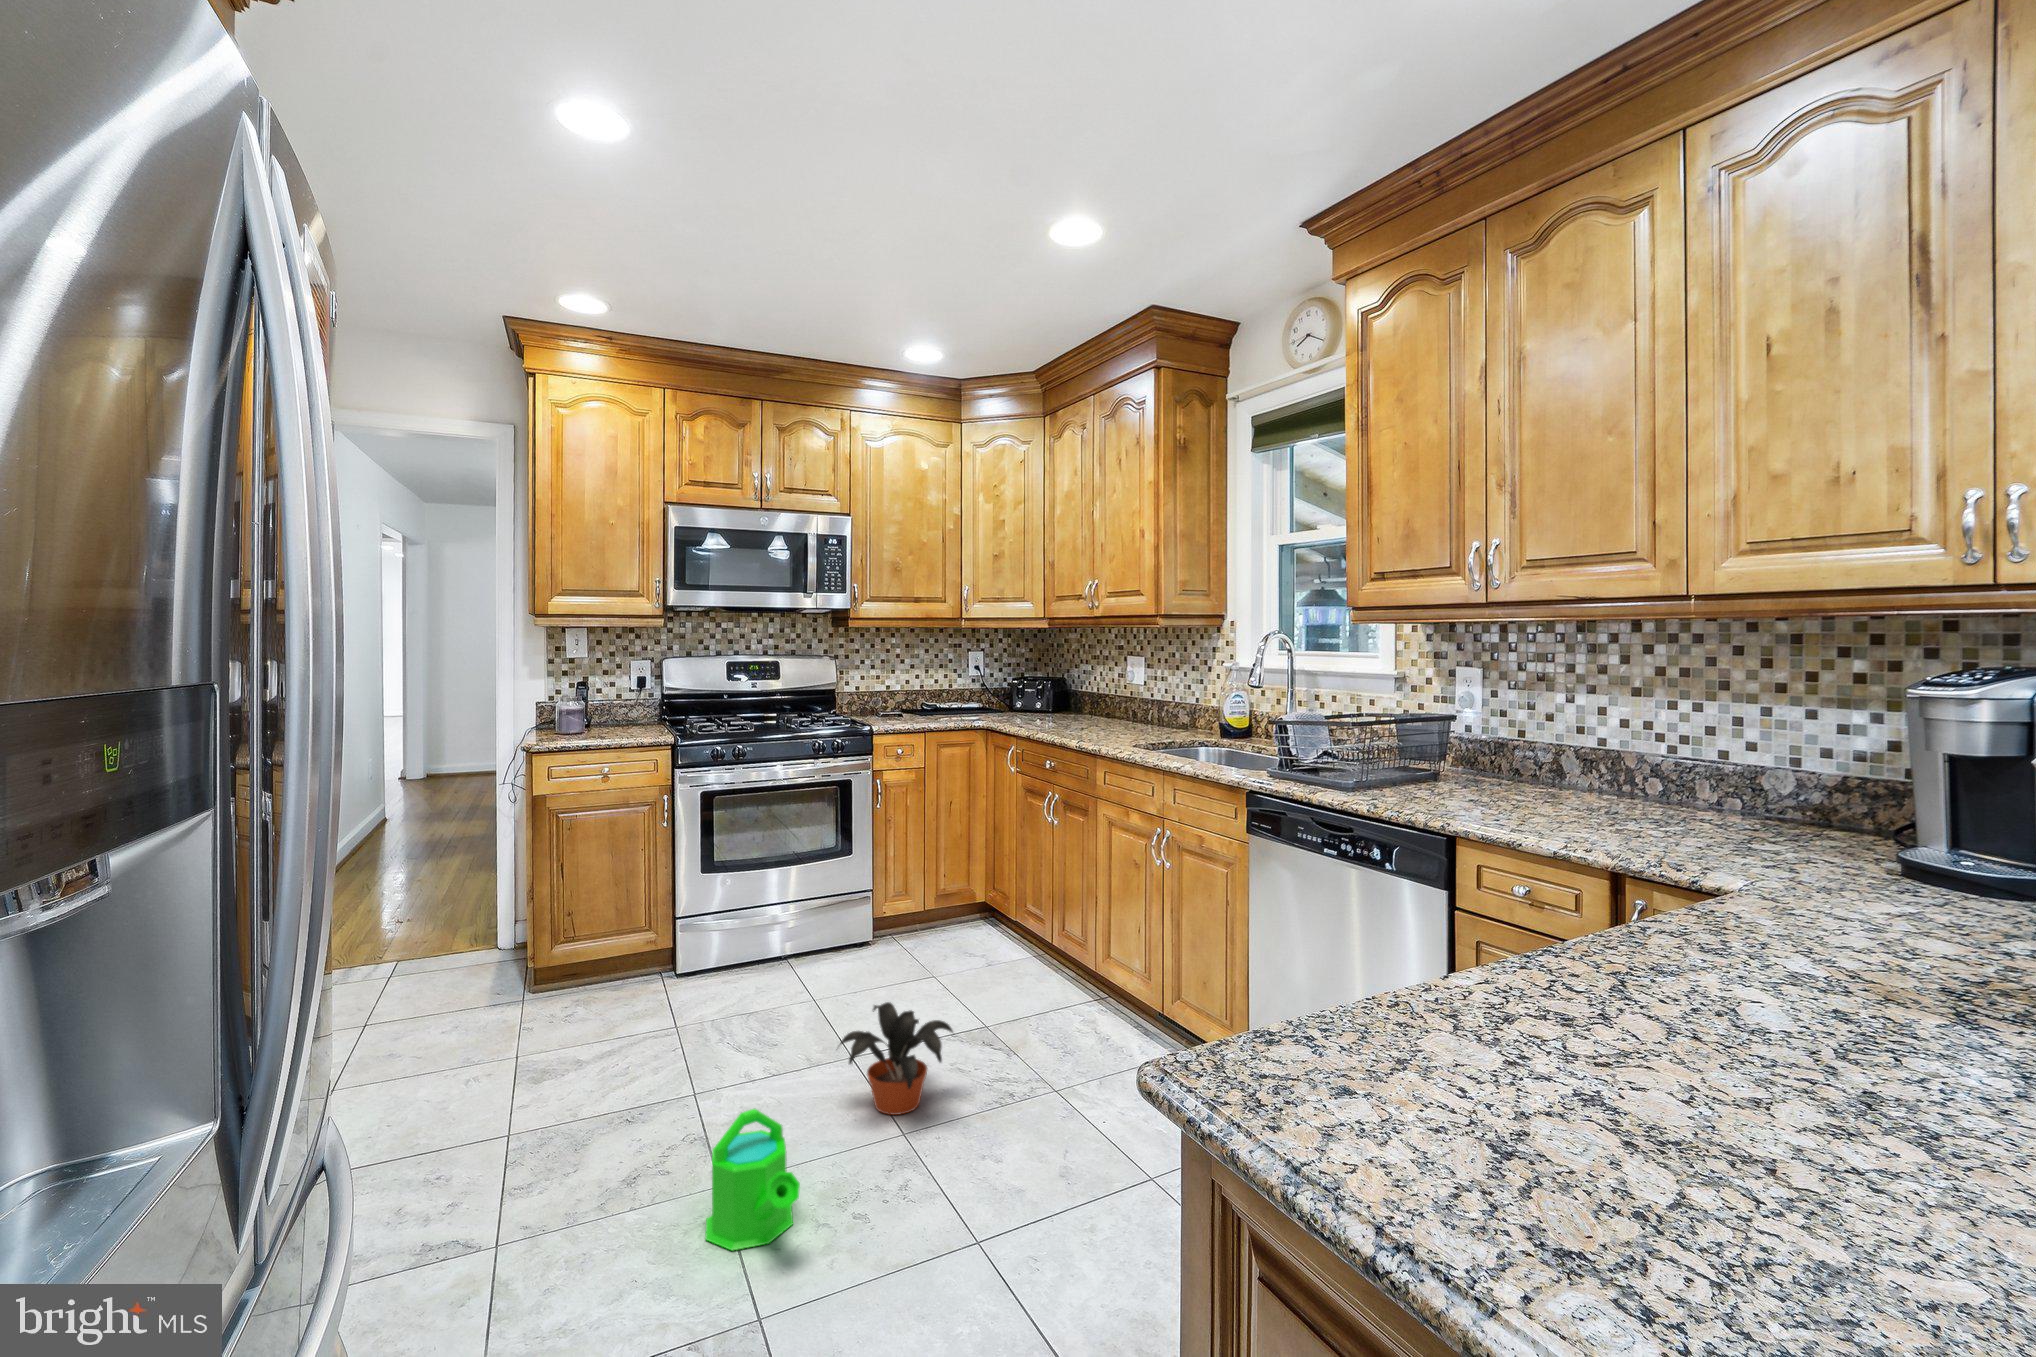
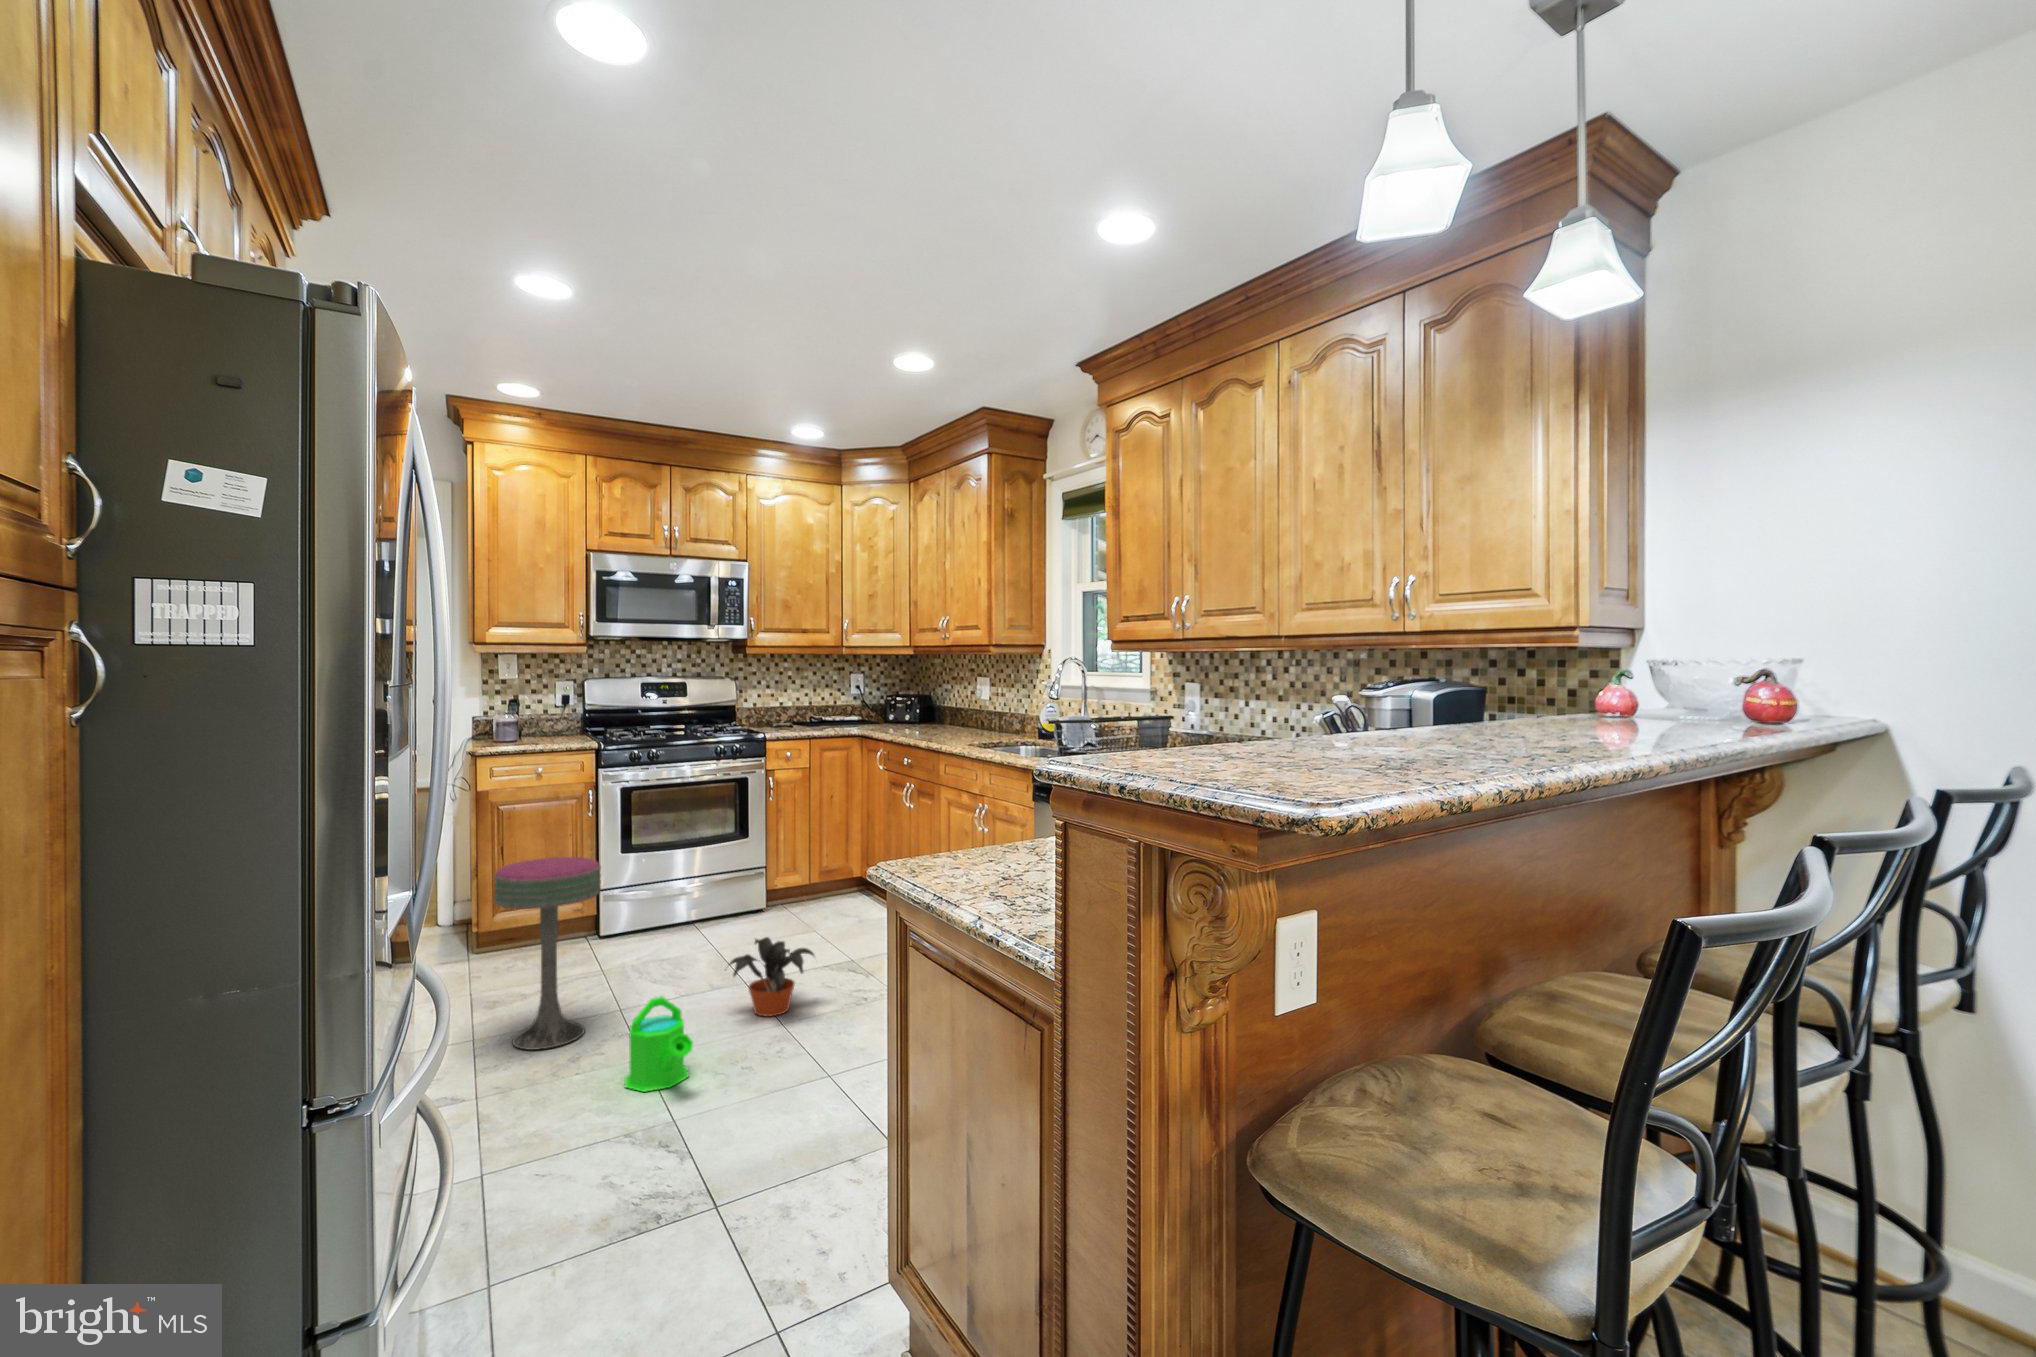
bar stool: none [535,895,675,1160] -> present [494,857,601,1050]

